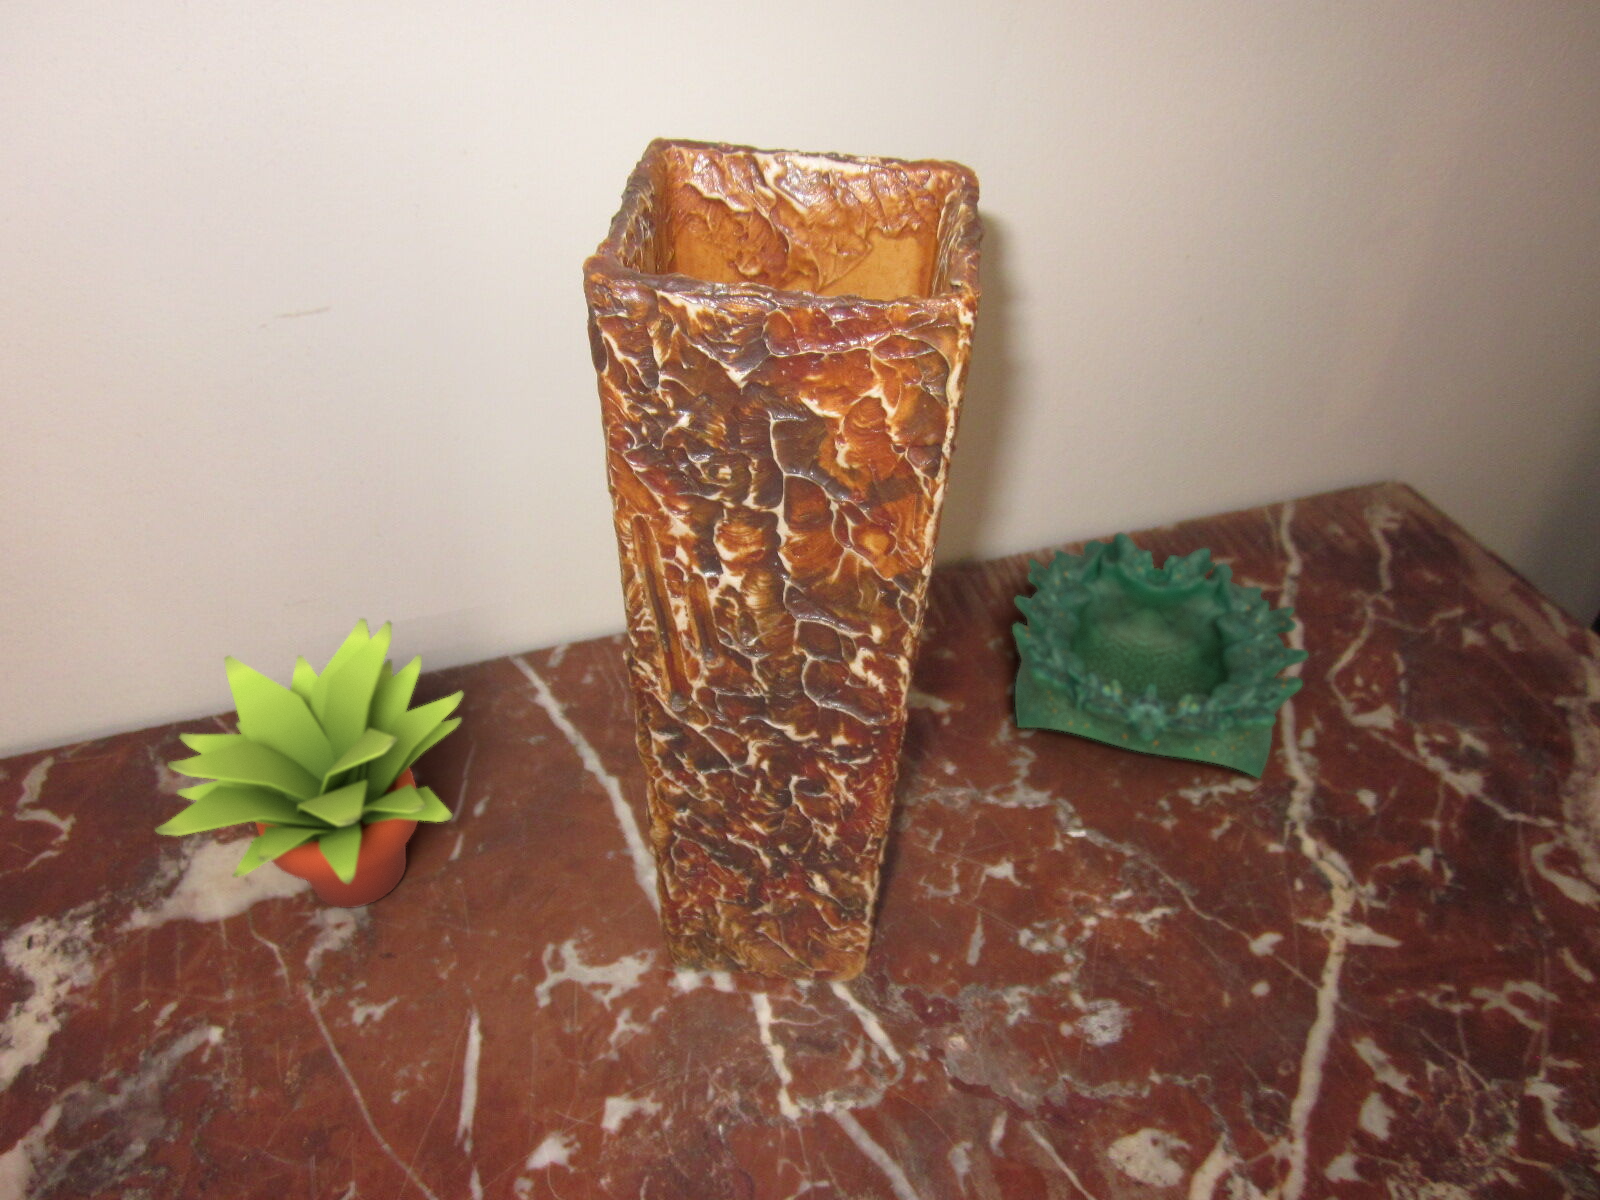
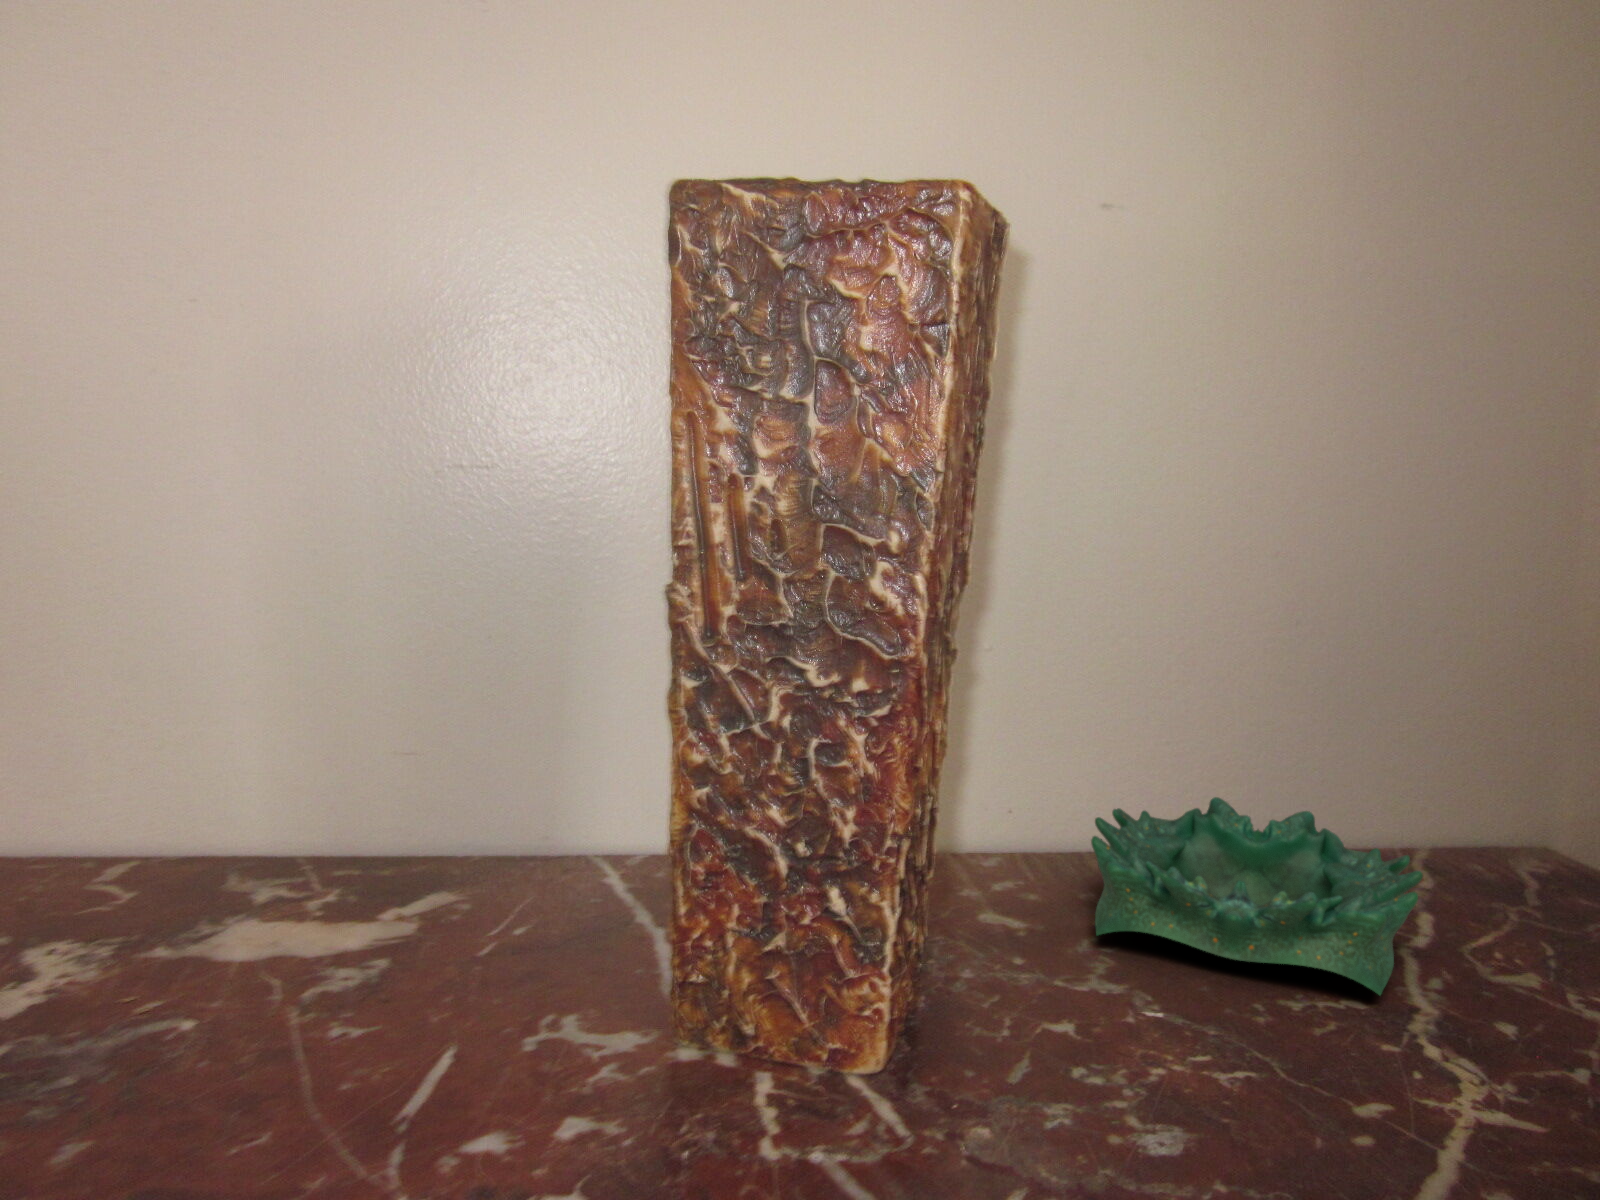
succulent plant: present [155,618,464,908] -> none [225,677,530,964]

